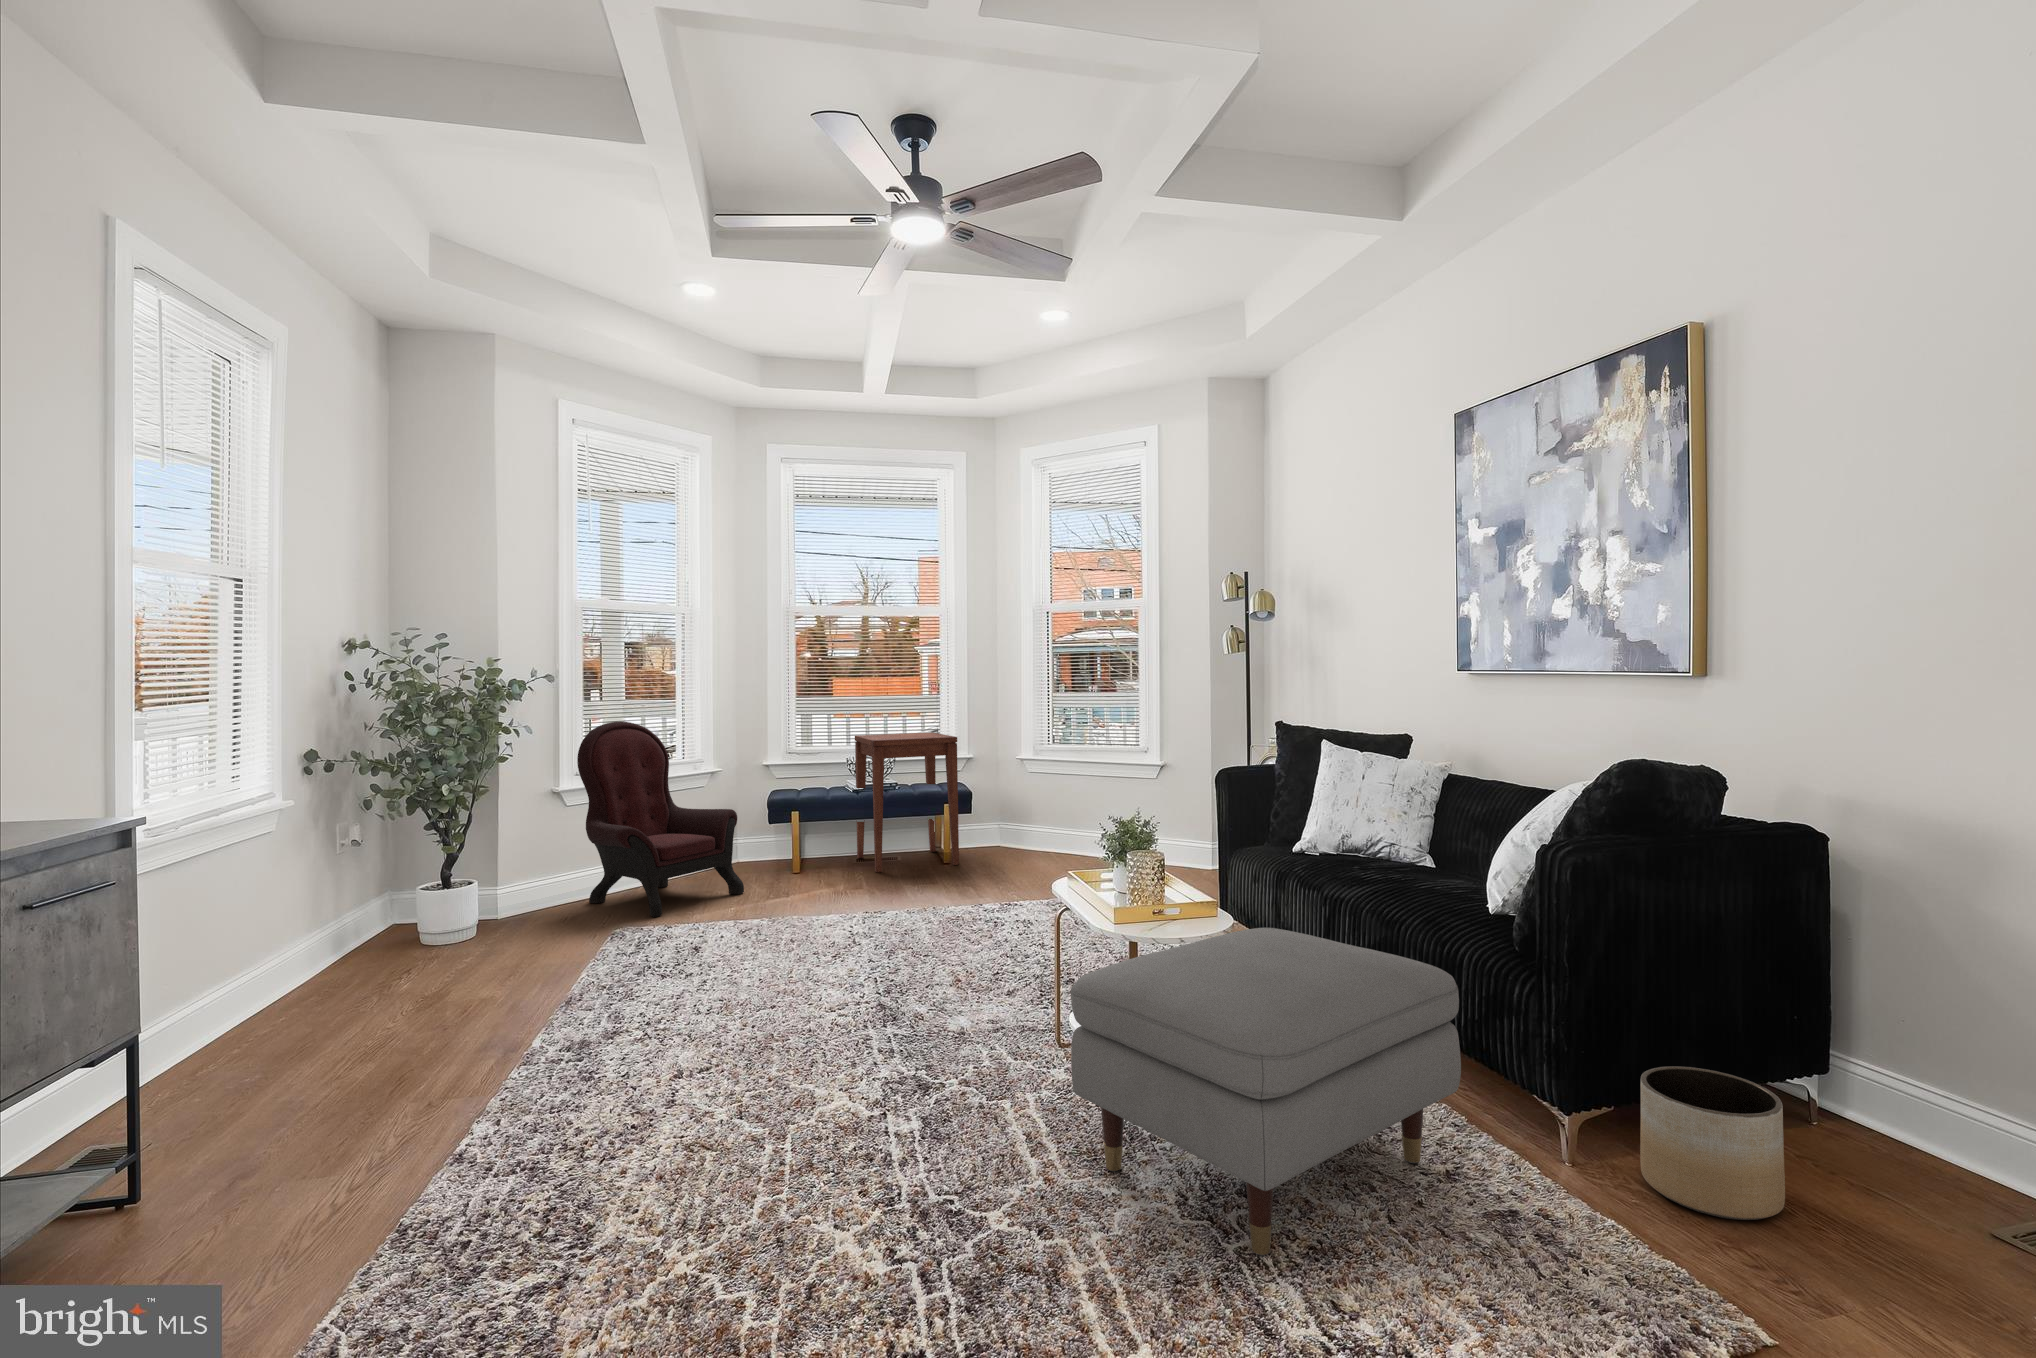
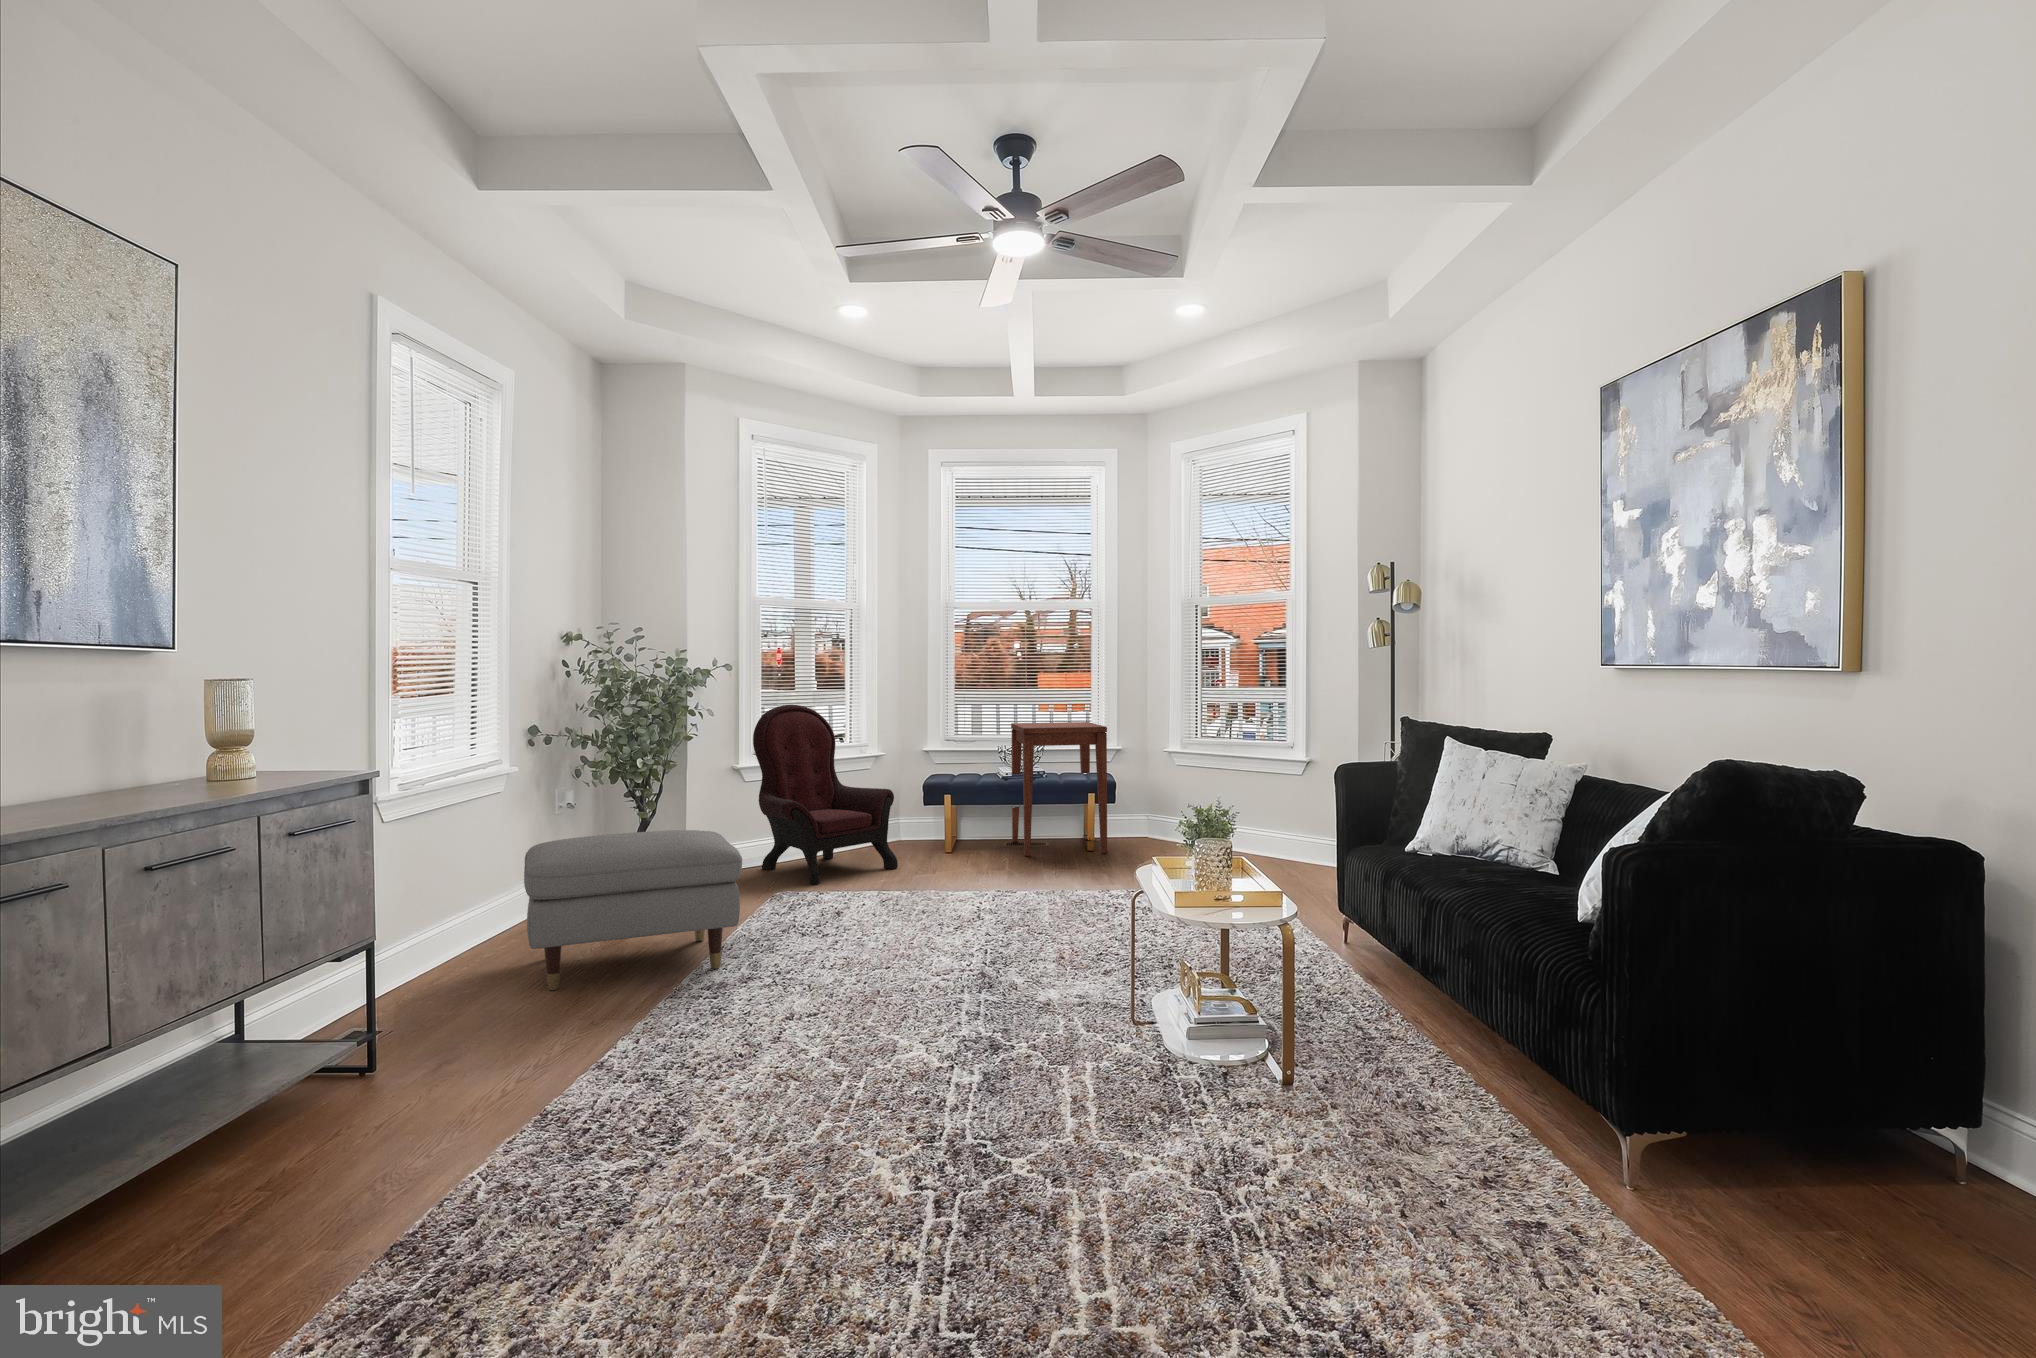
ottoman: present [1071,928,1461,1255] -> present [524,830,742,990]
planter: present [1640,1066,1785,1220] -> none [1704,1095,1863,1264]

